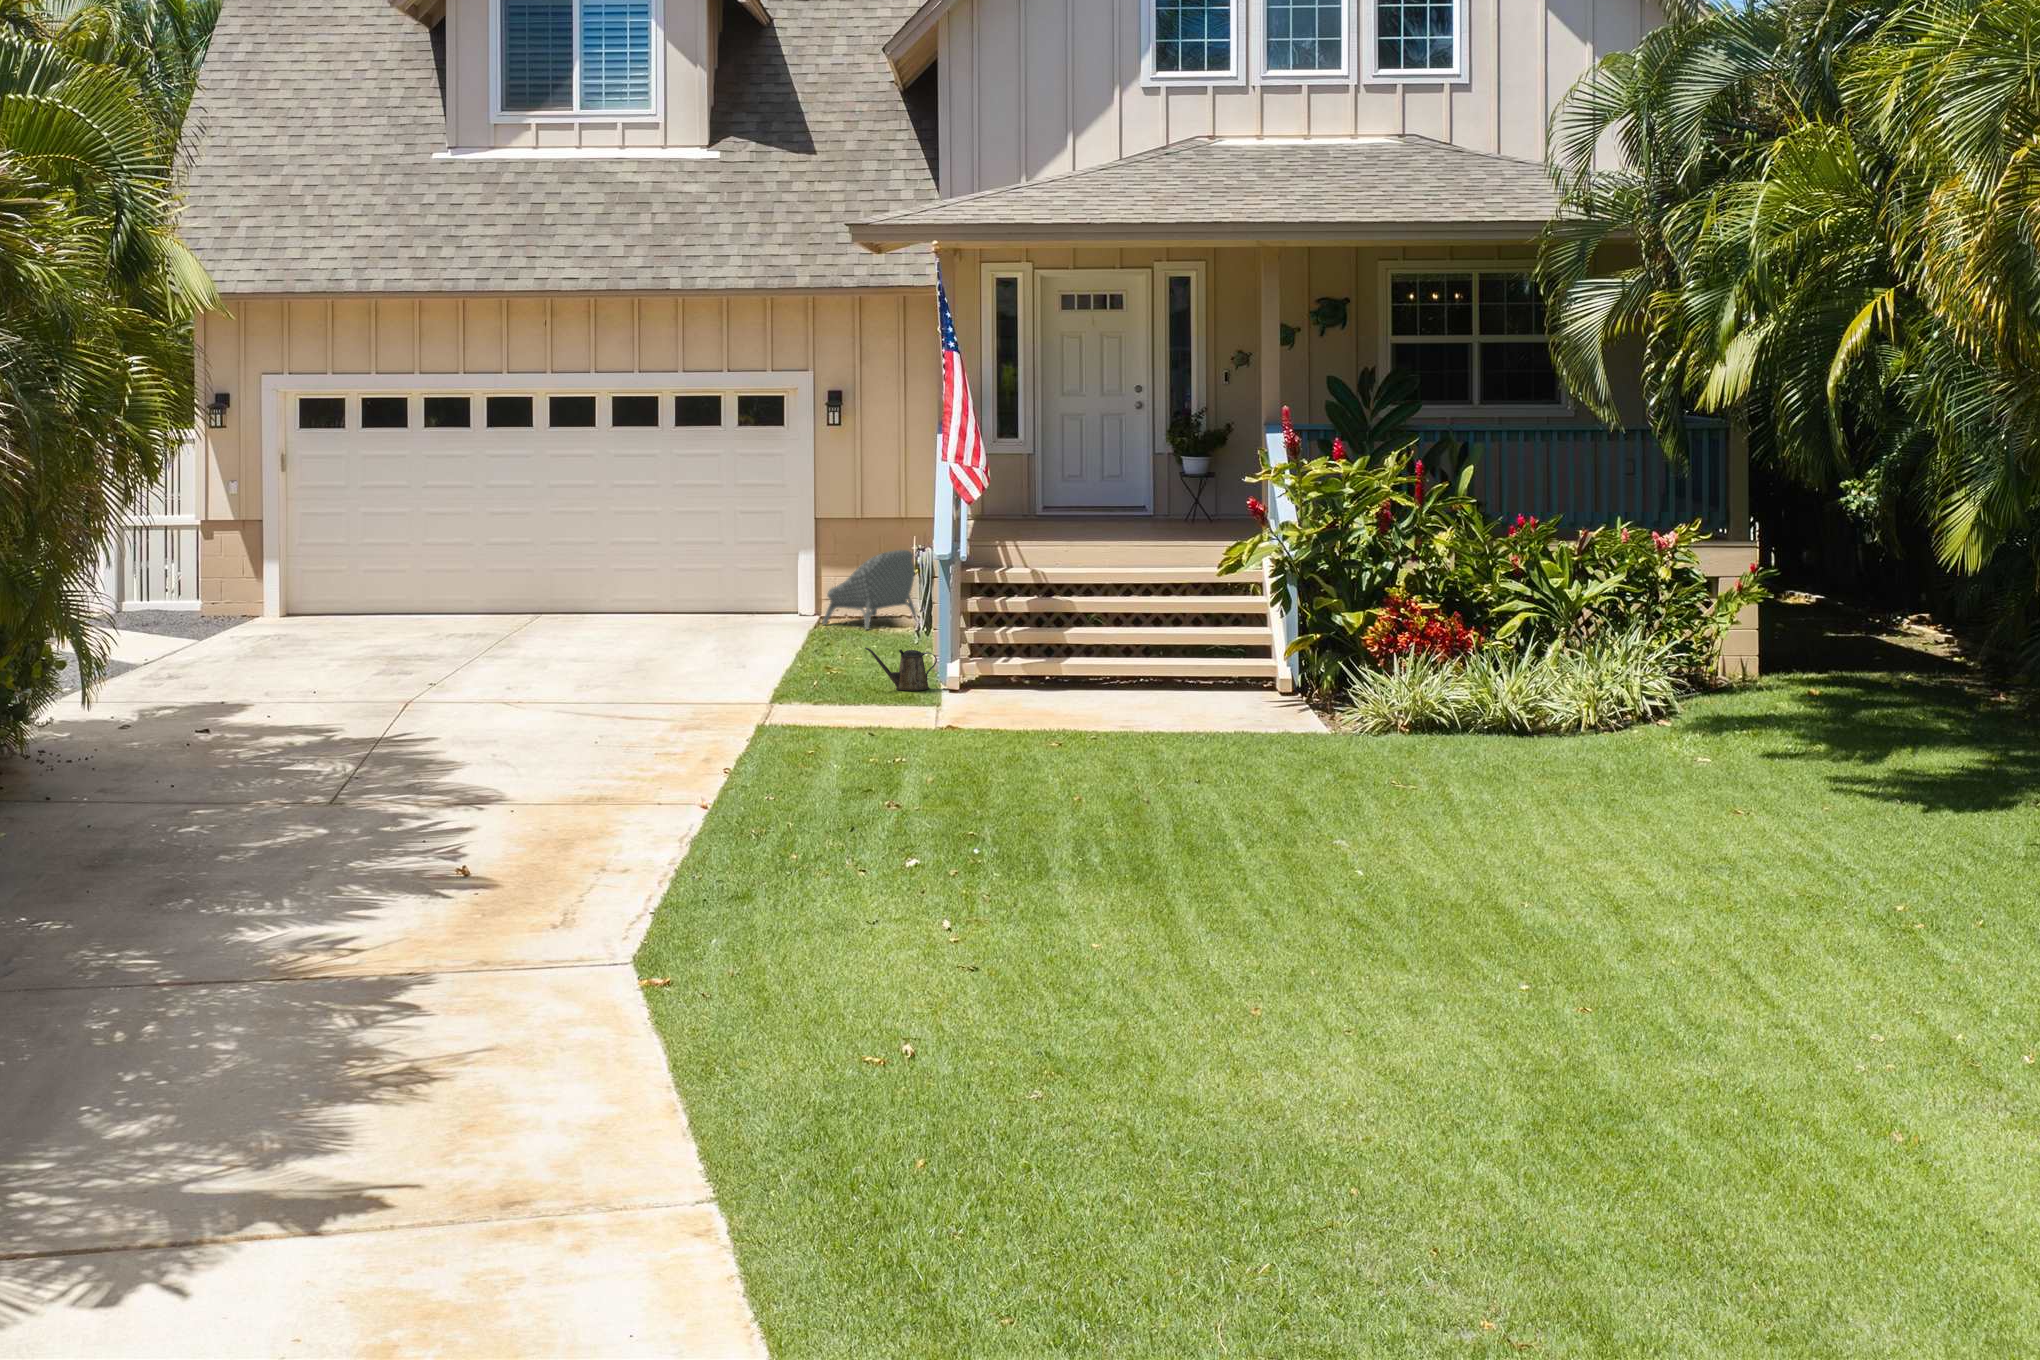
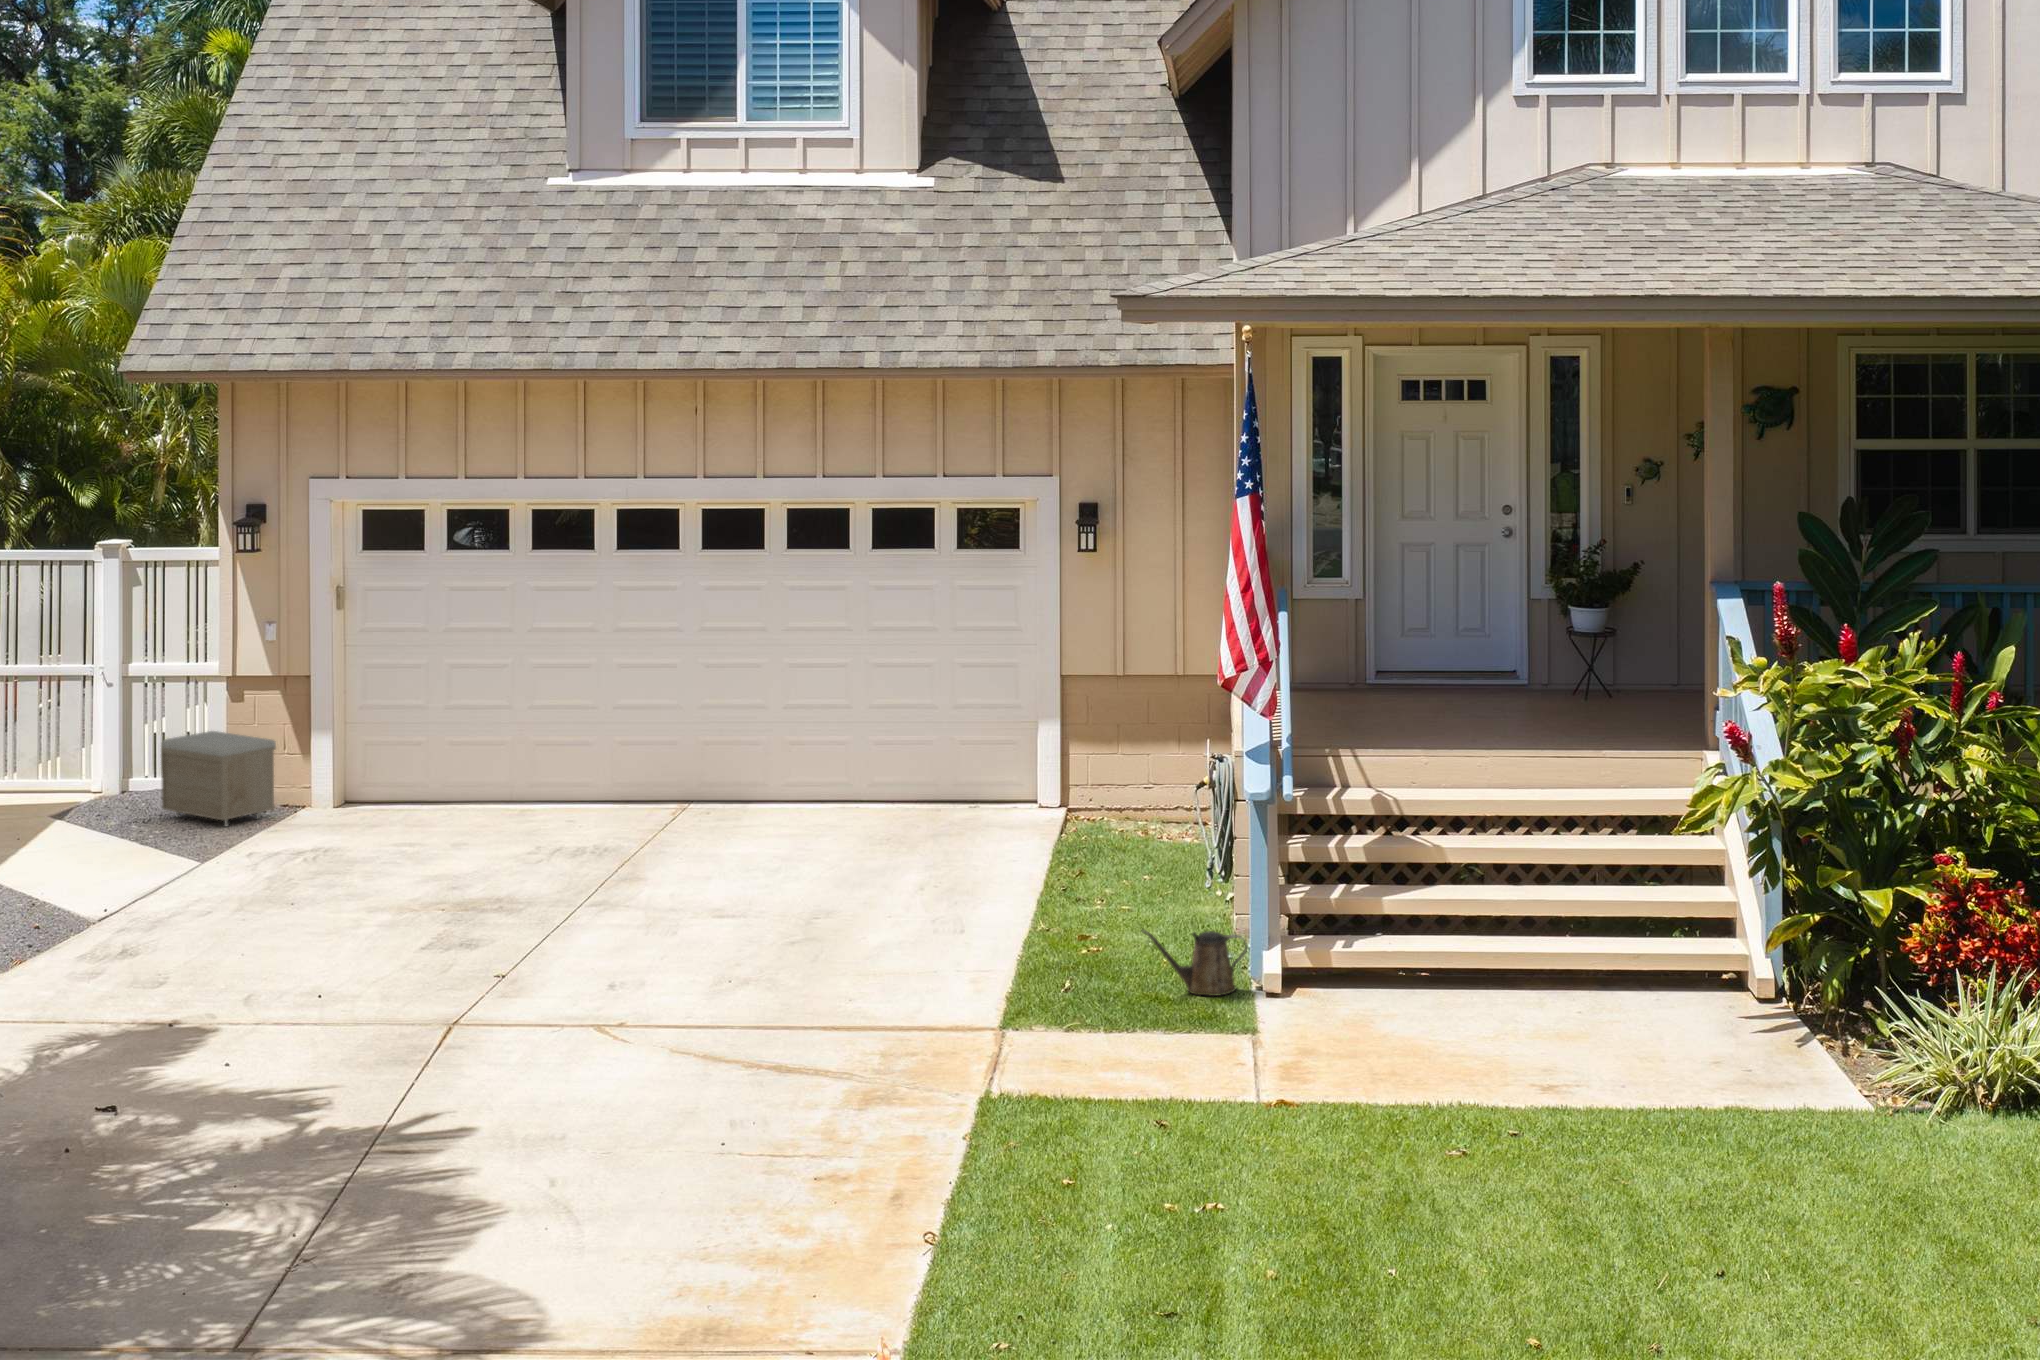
armchair: present [822,550,916,630] -> none [1070,728,1204,842]
storage bench: none [156,562,240,626] -> present [161,731,276,826]

